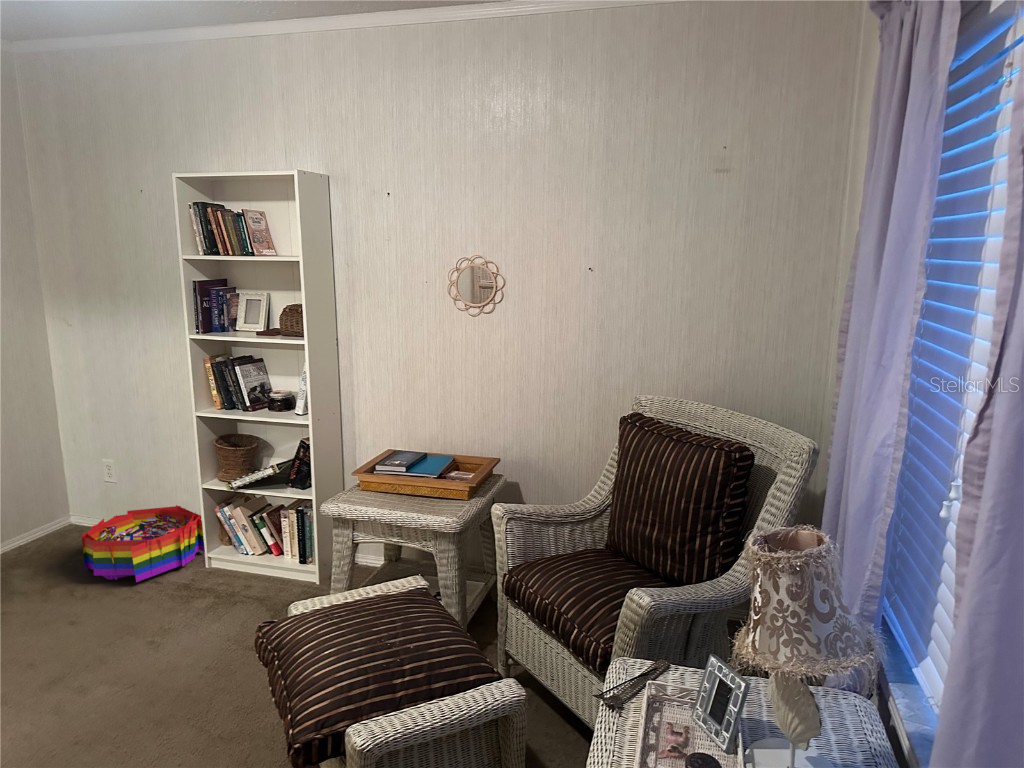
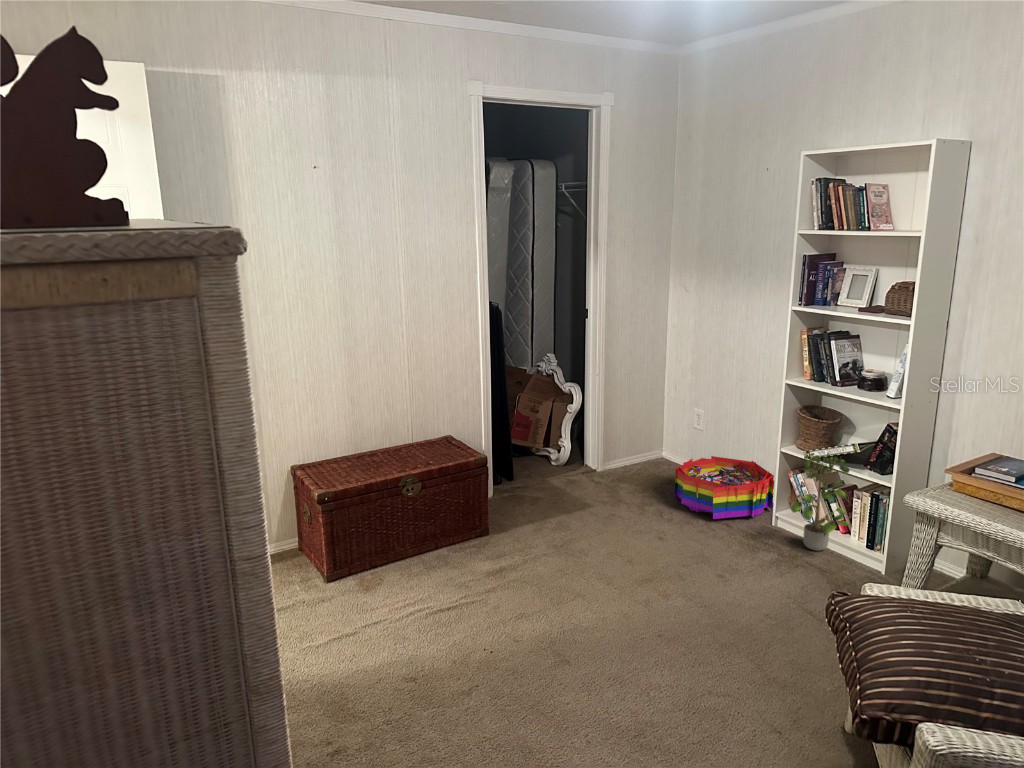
potted plant: none [220,480,285,582] -> present [791,453,852,551]

